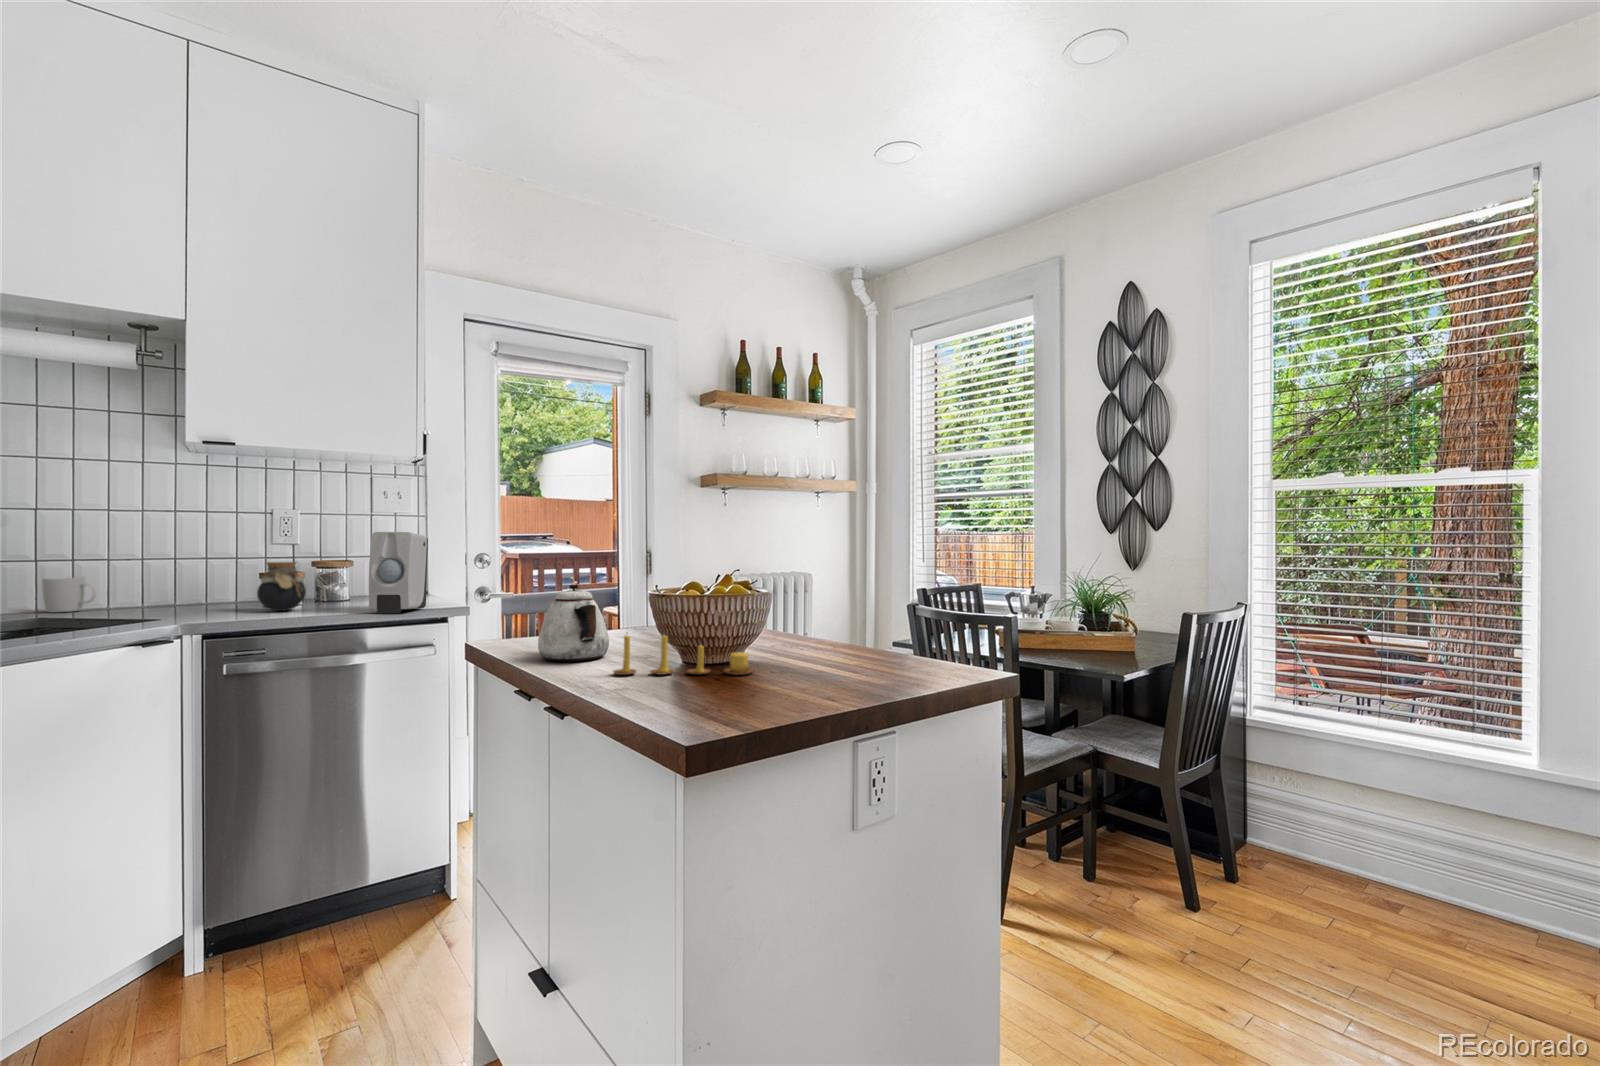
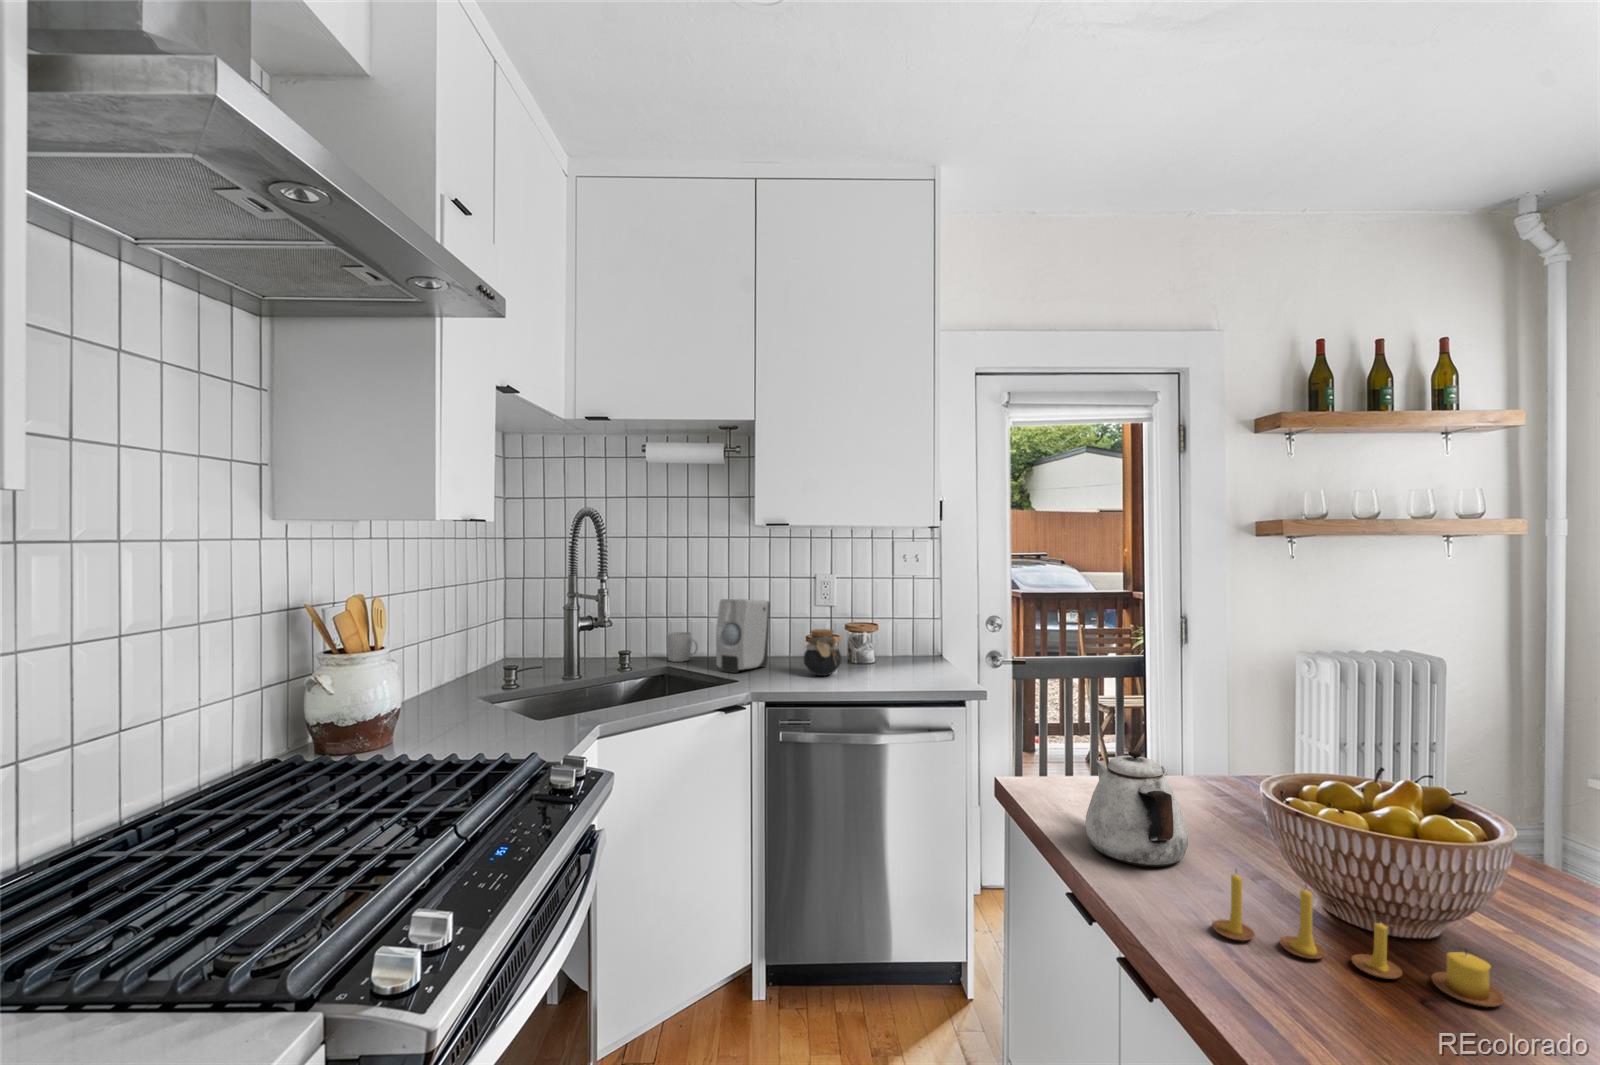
soap dispenser: present [369,532,428,614] -> present [716,599,770,673]

